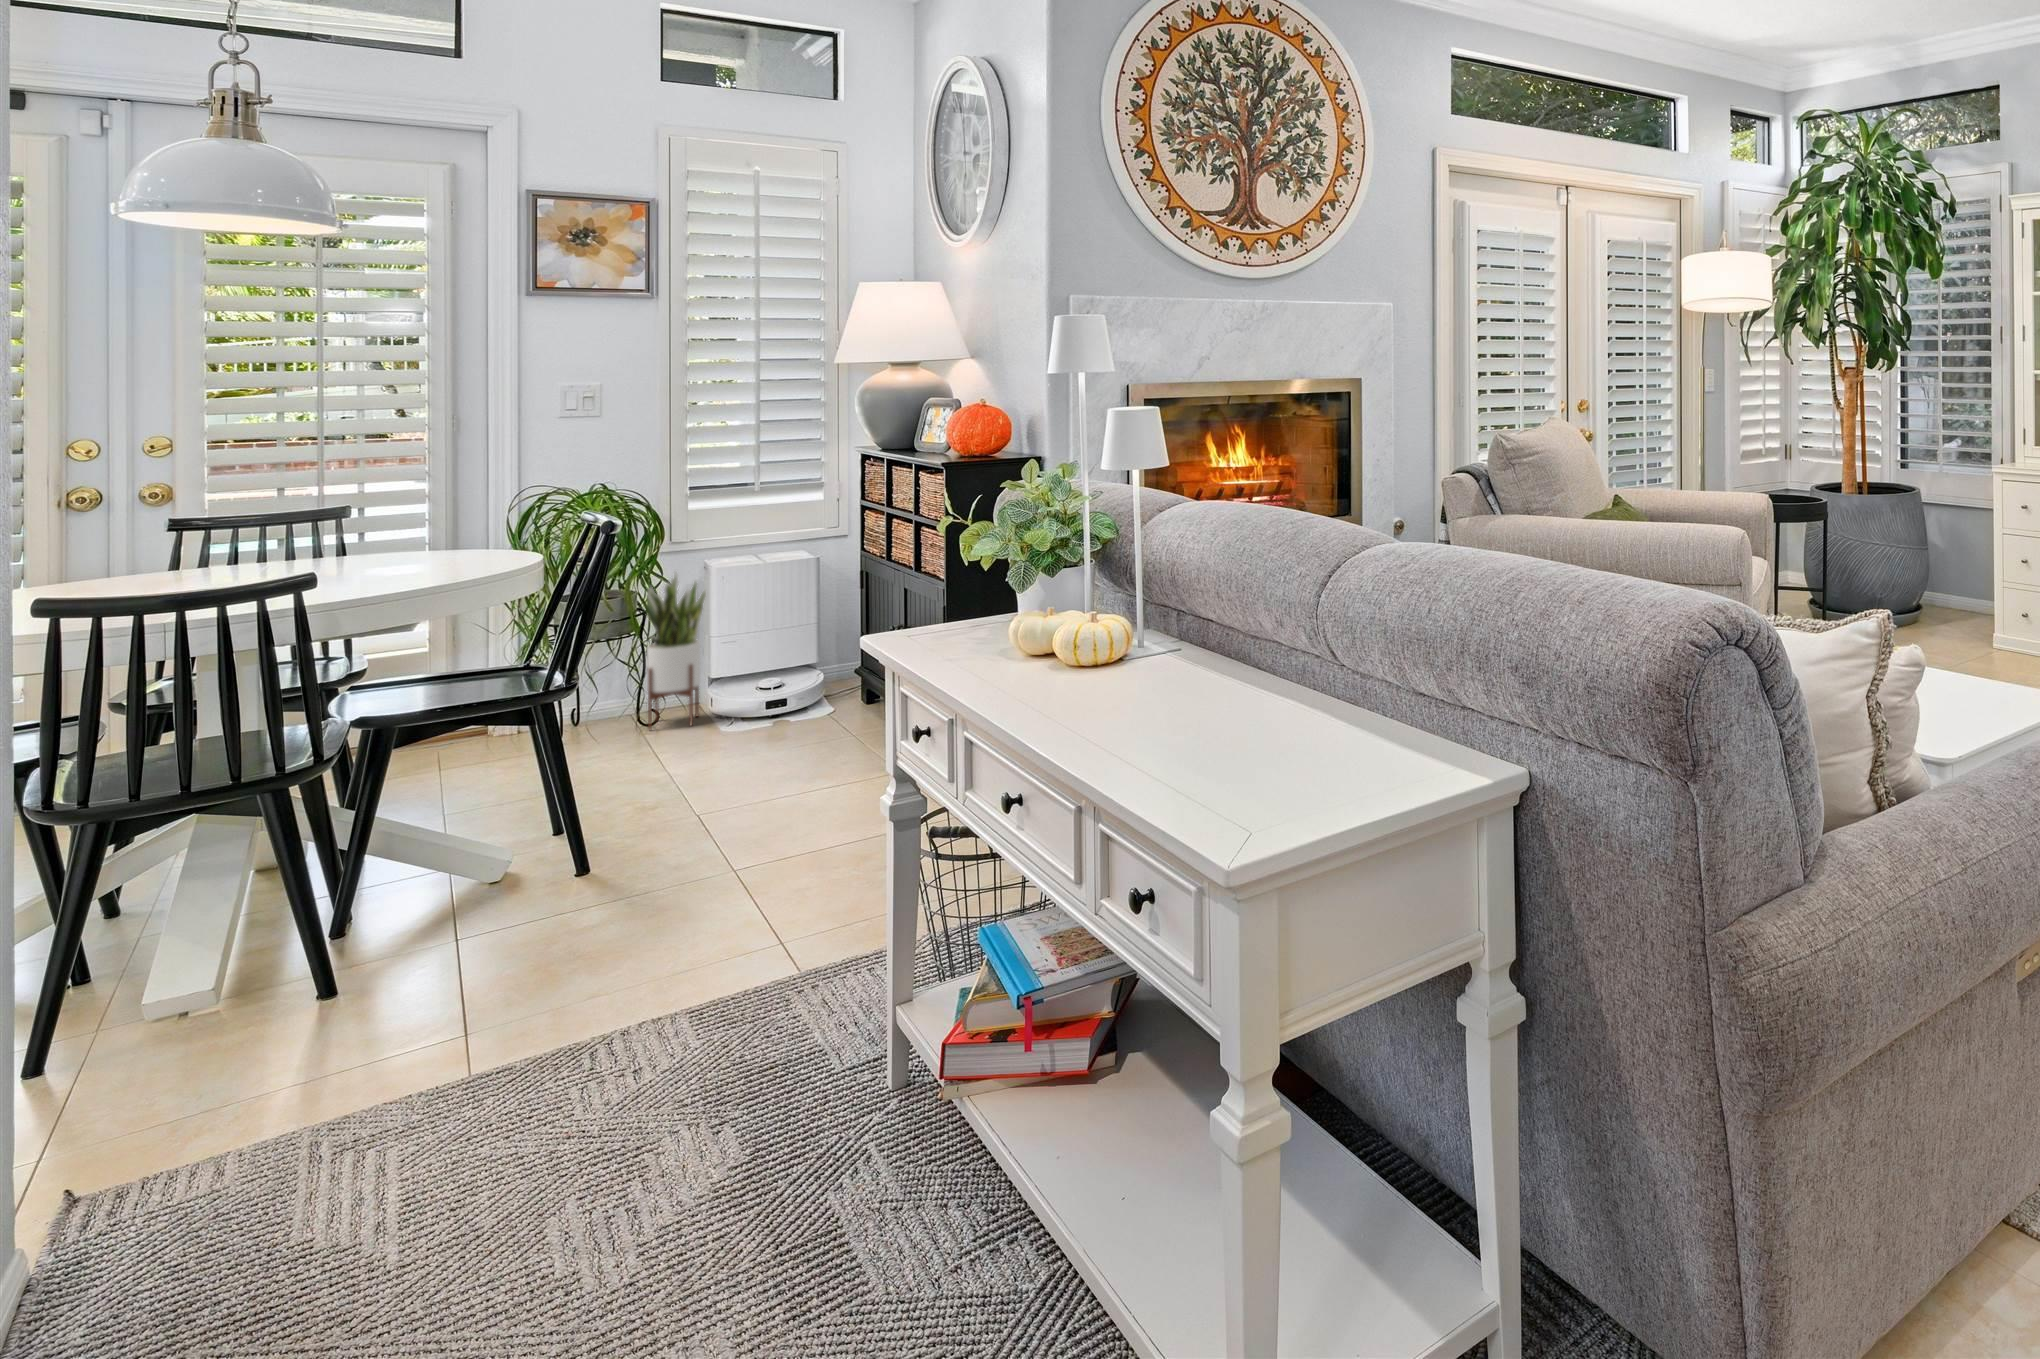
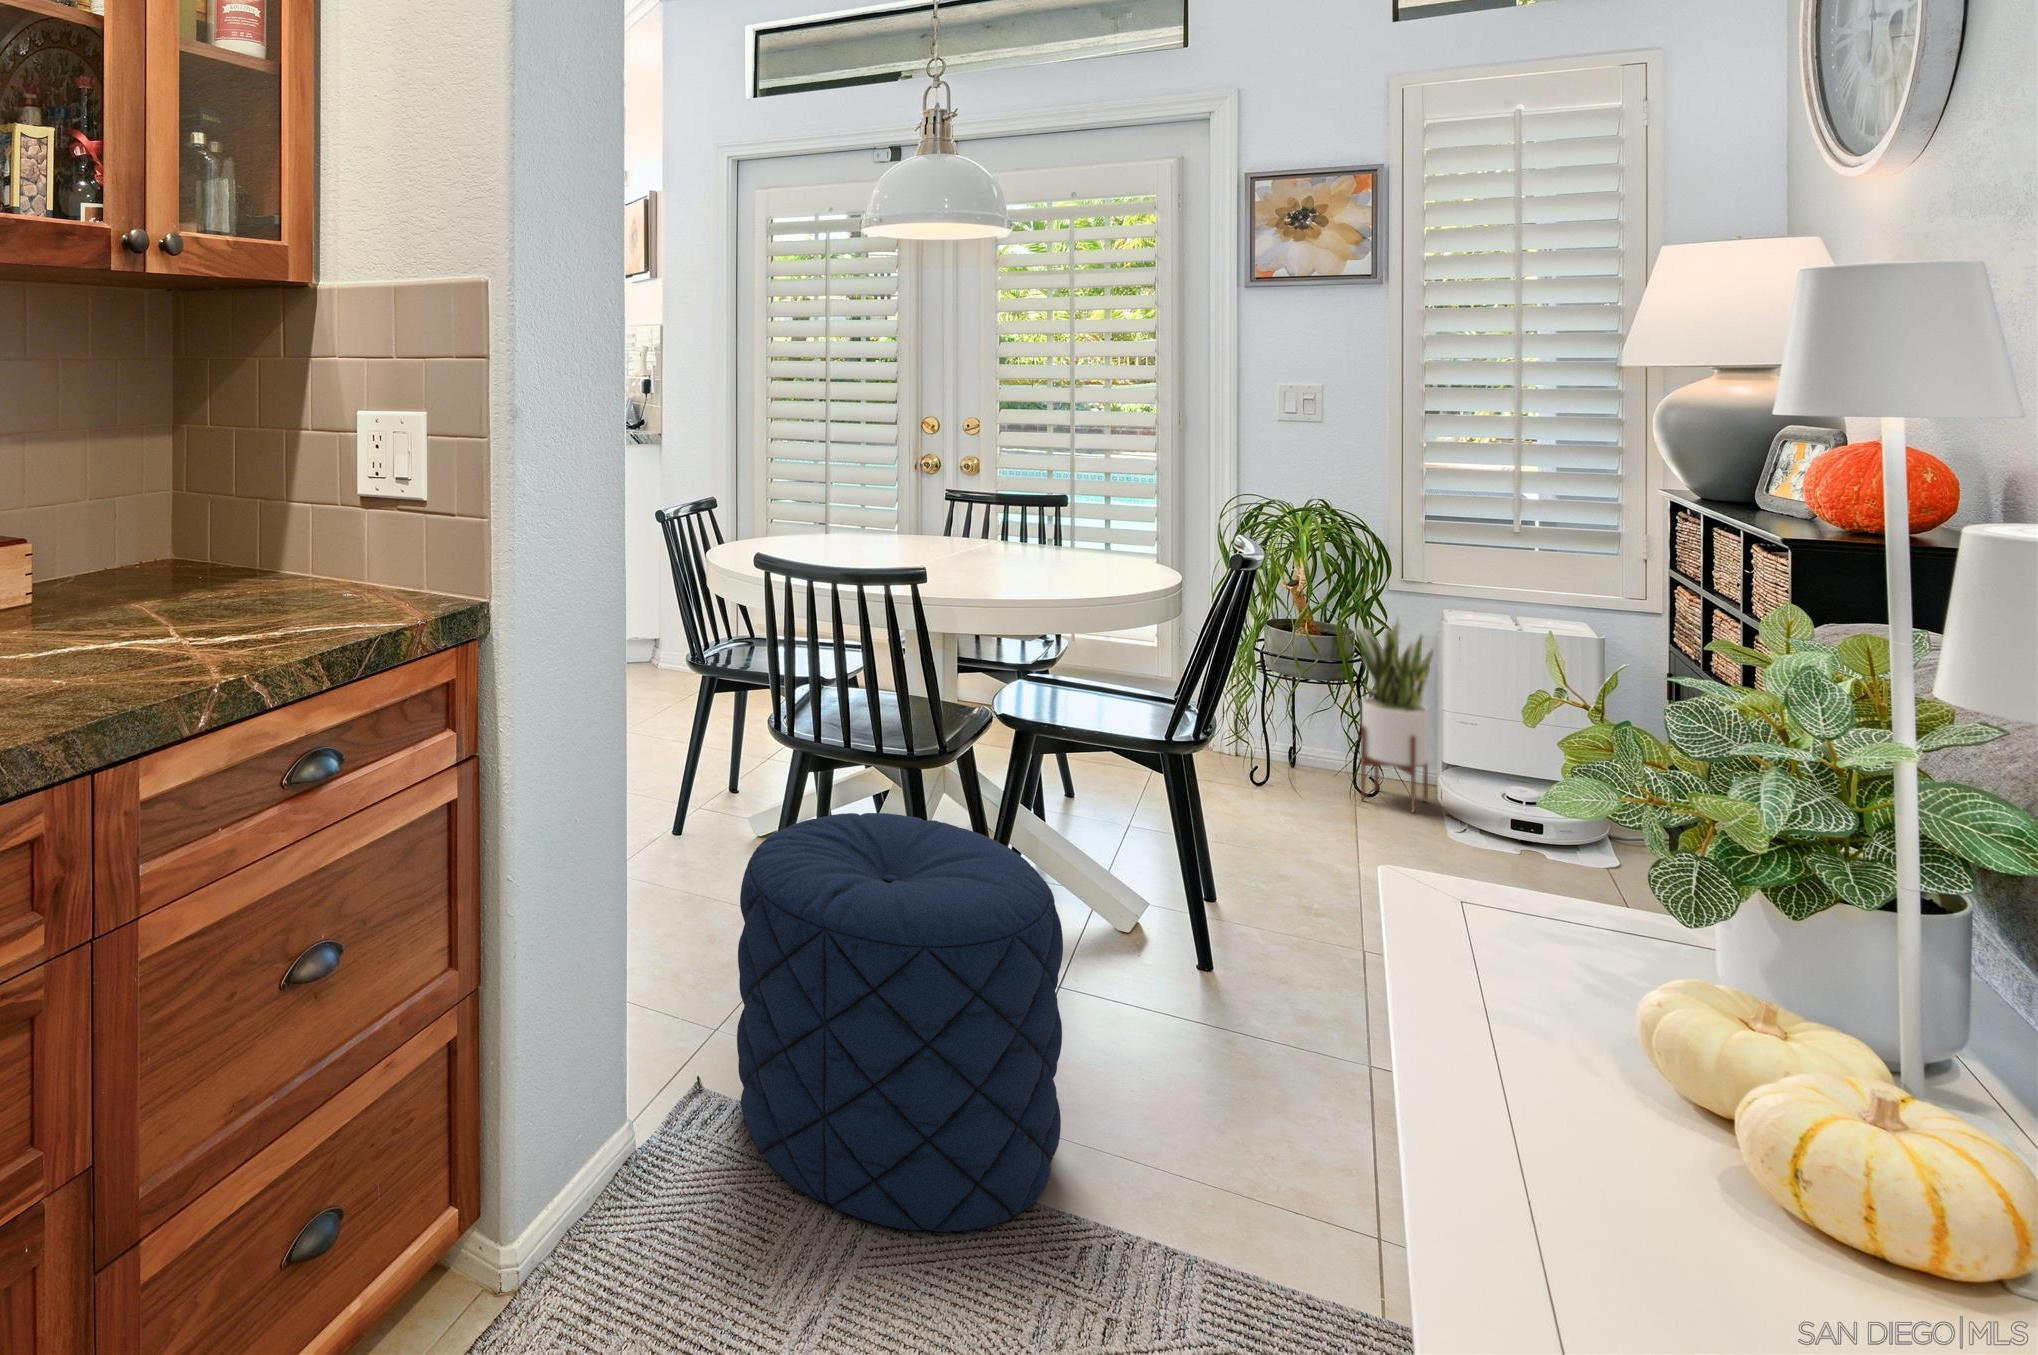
pouf: none [166,787,552,1169] -> present [737,813,1063,1232]

